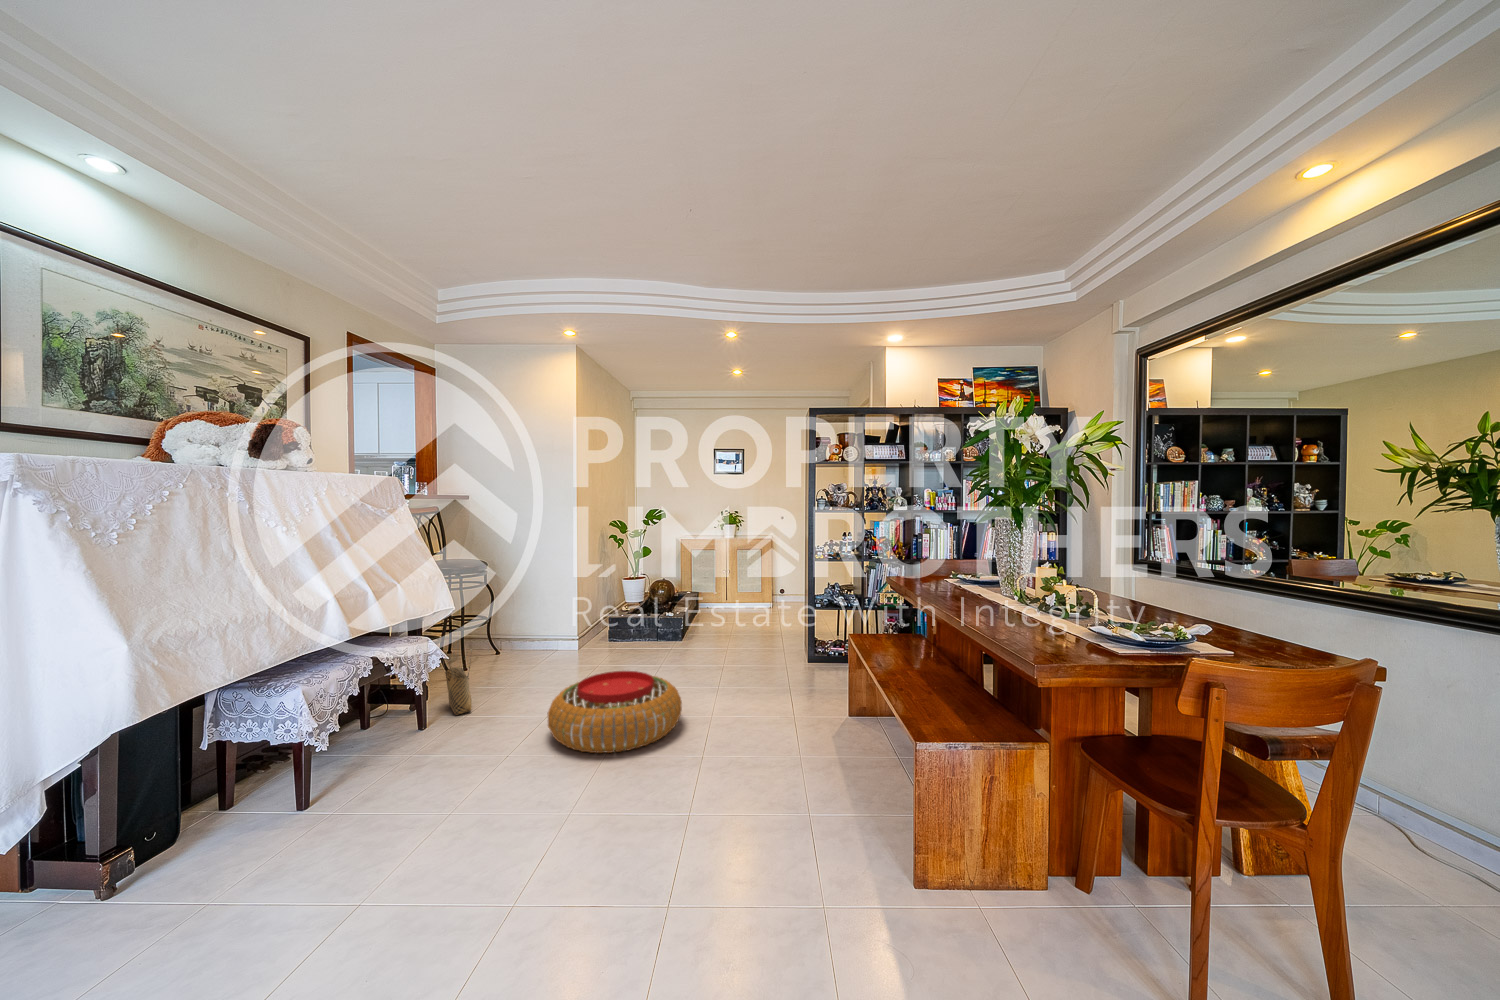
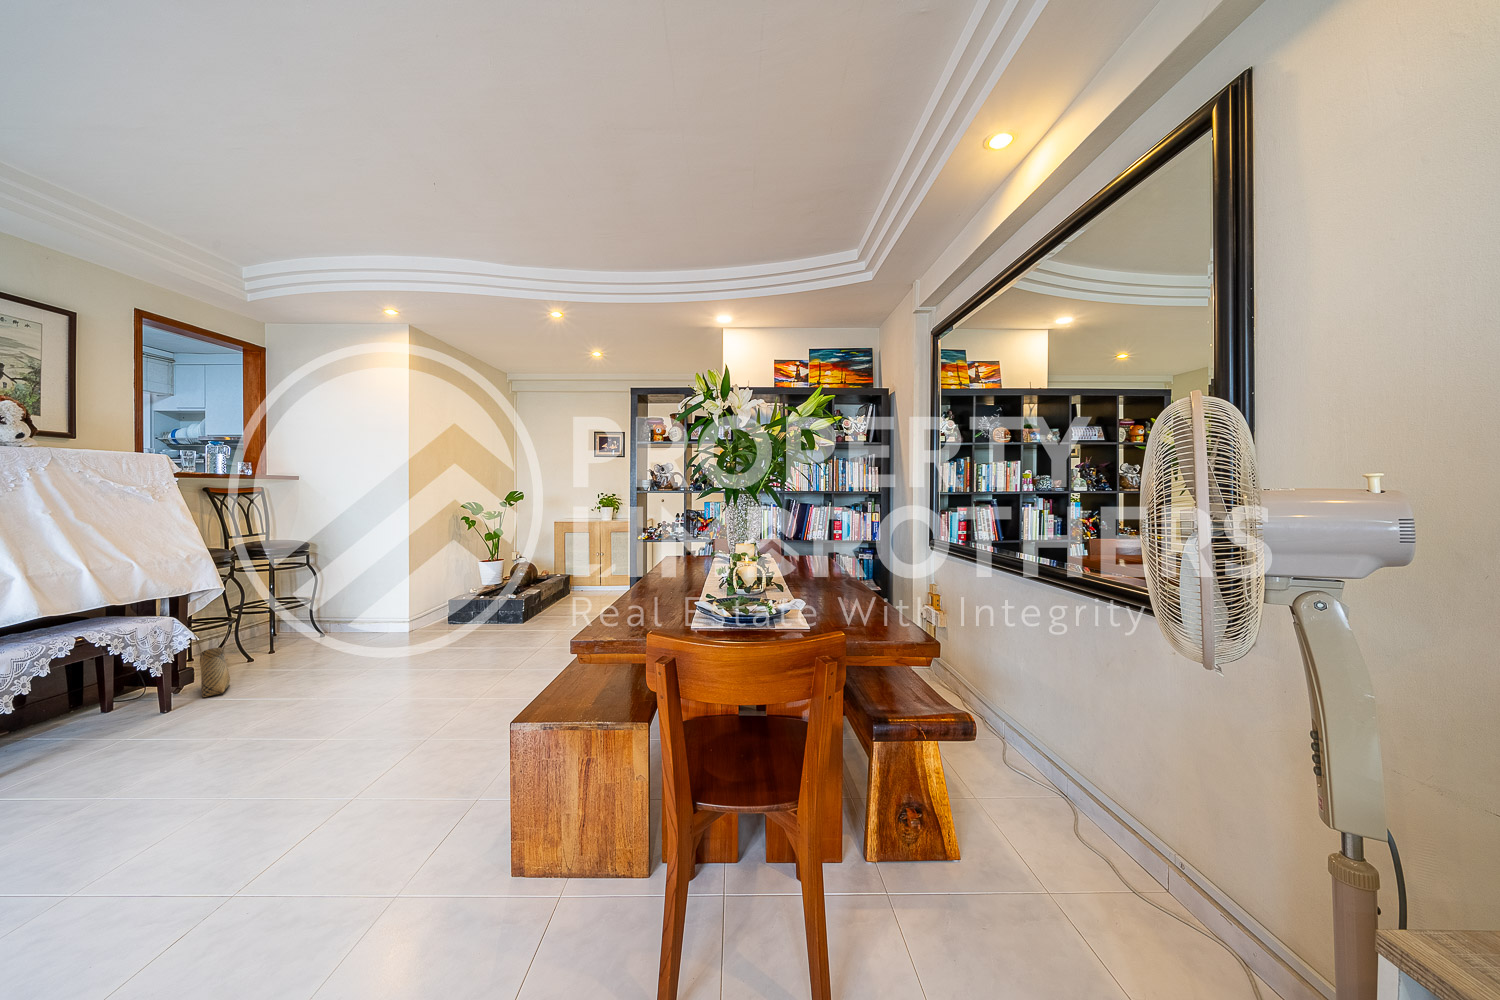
pouf: present [548,671,682,753] -> none [271,652,439,736]

